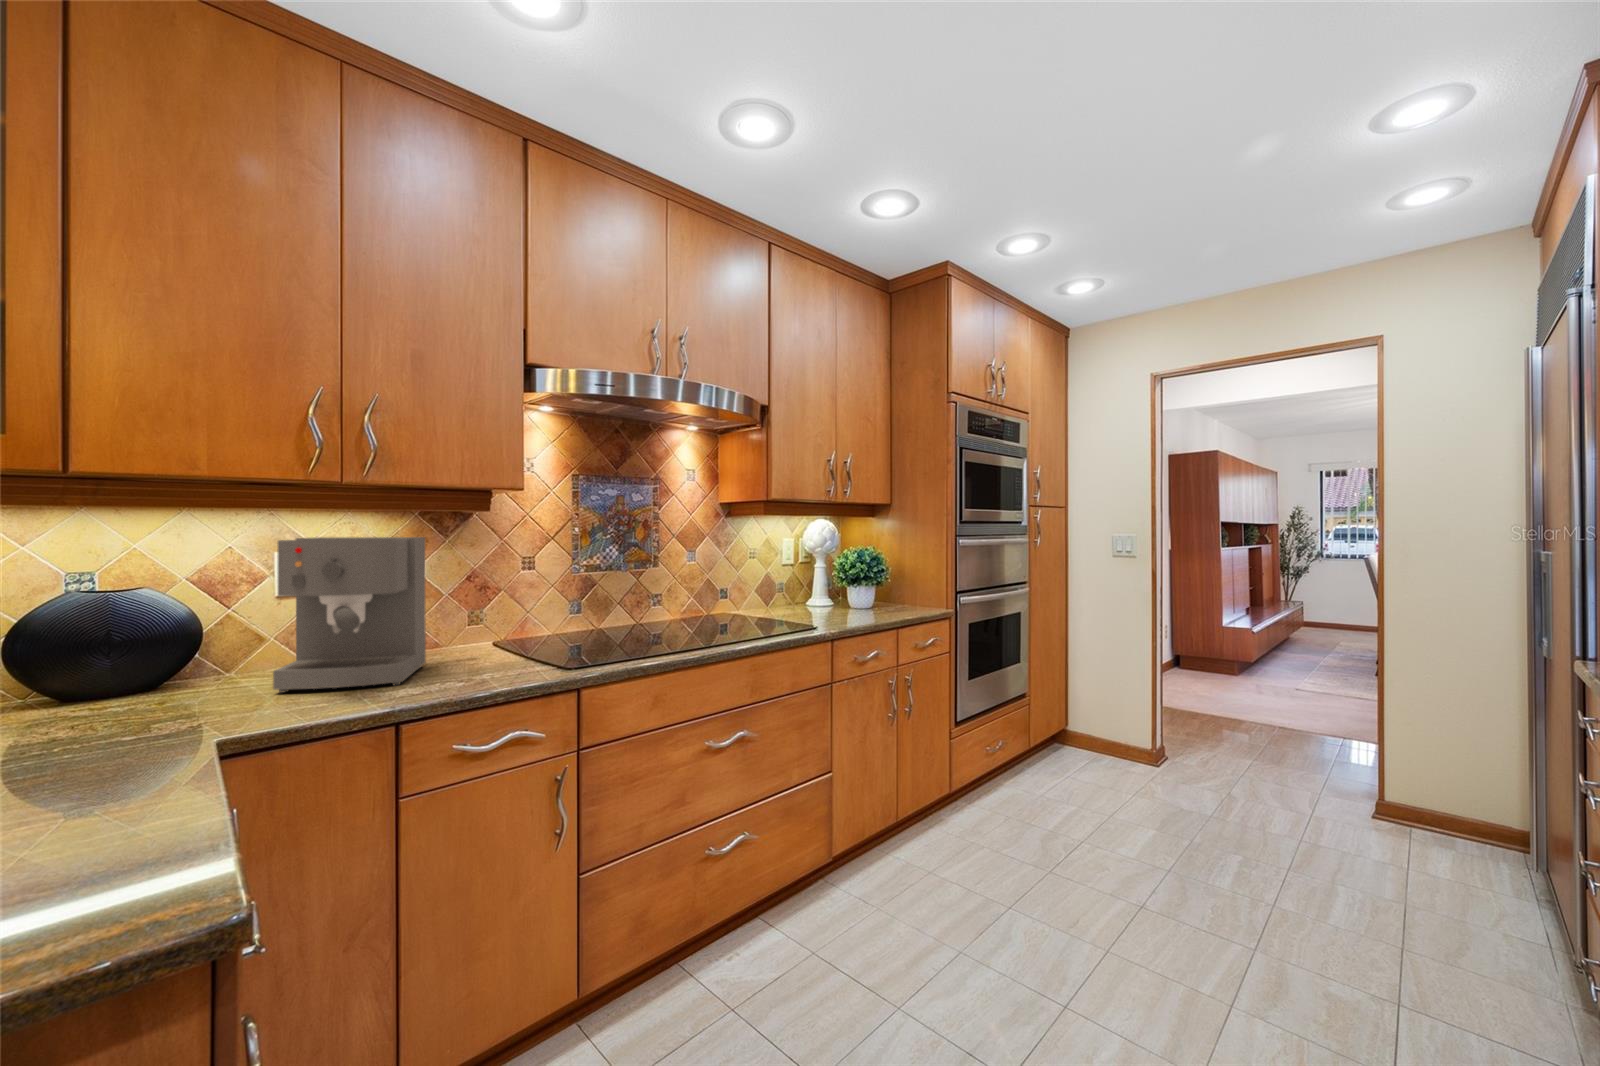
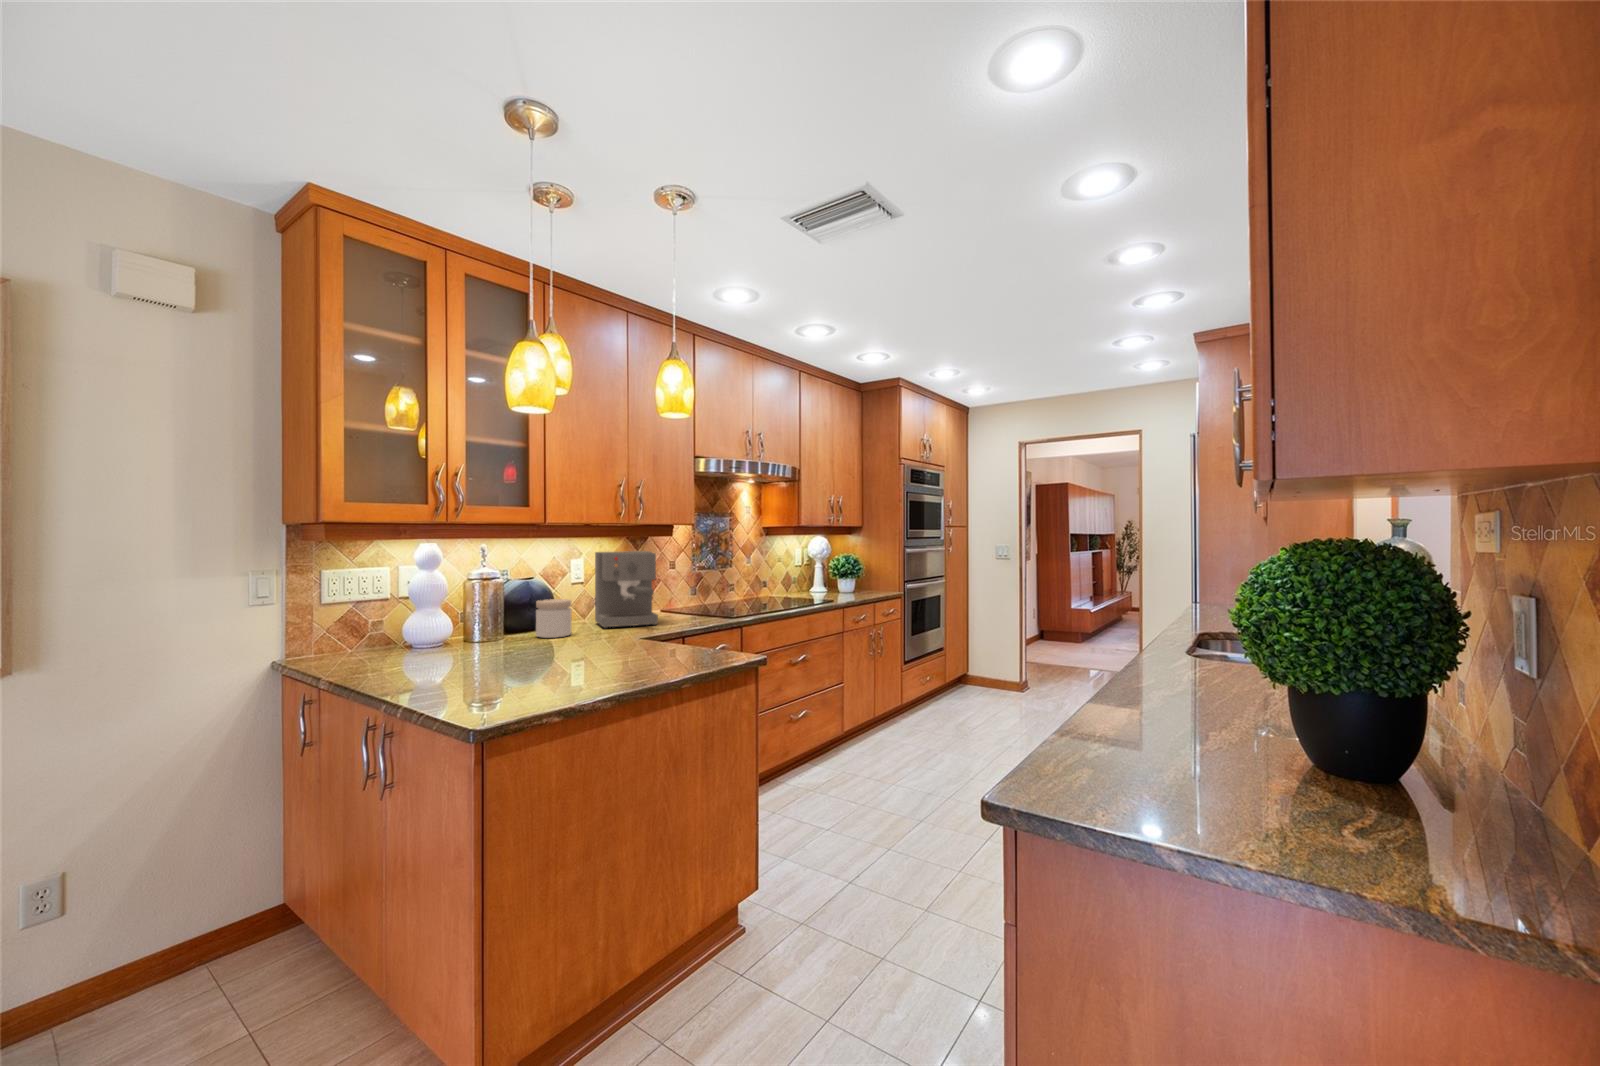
jar: none [71,634,173,723] -> present [536,599,572,638]

